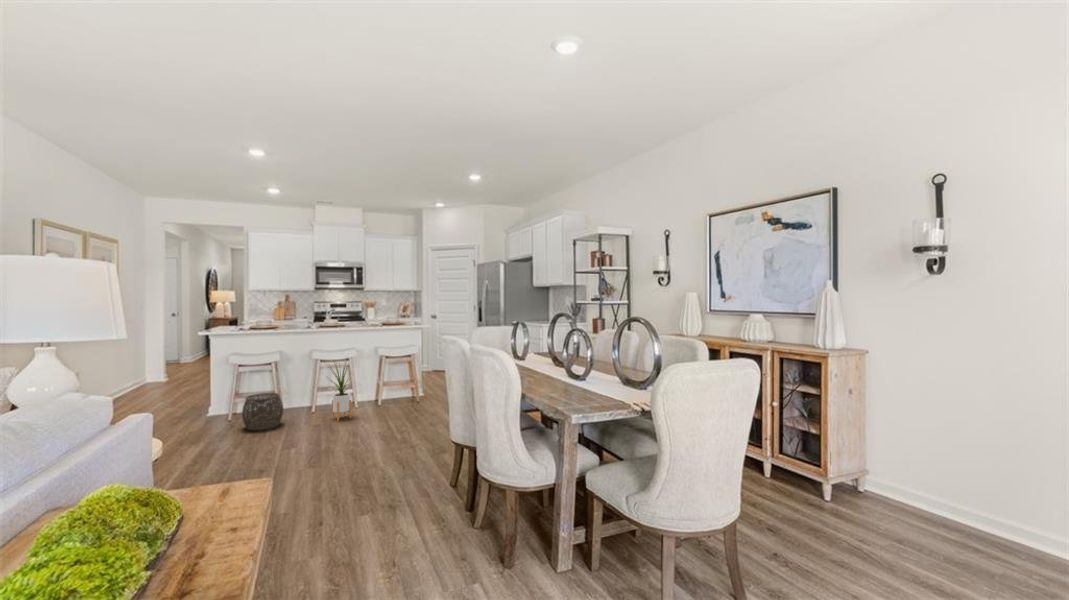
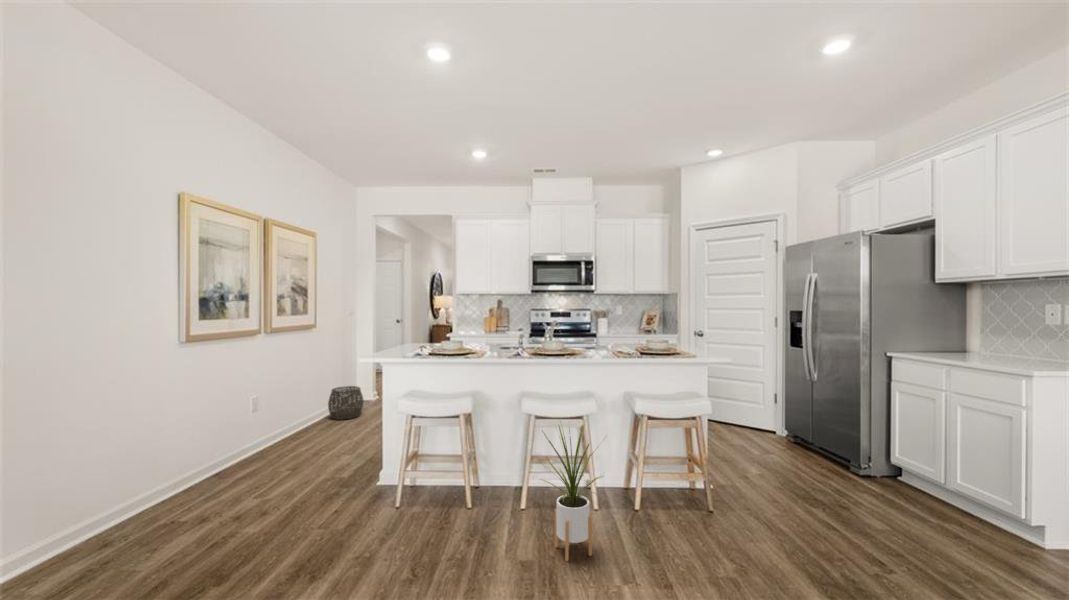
woven basket: present [242,393,283,430] -> present [328,386,363,419]

